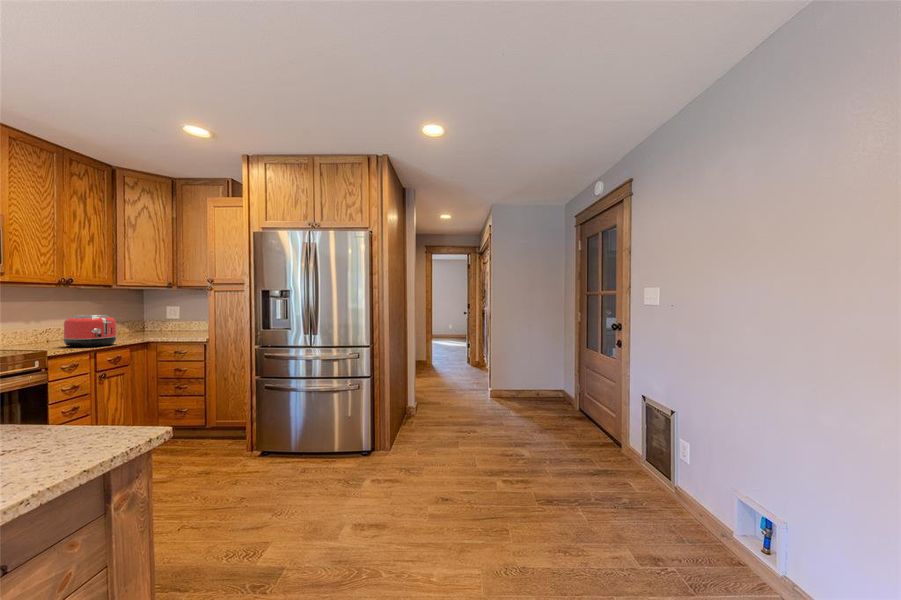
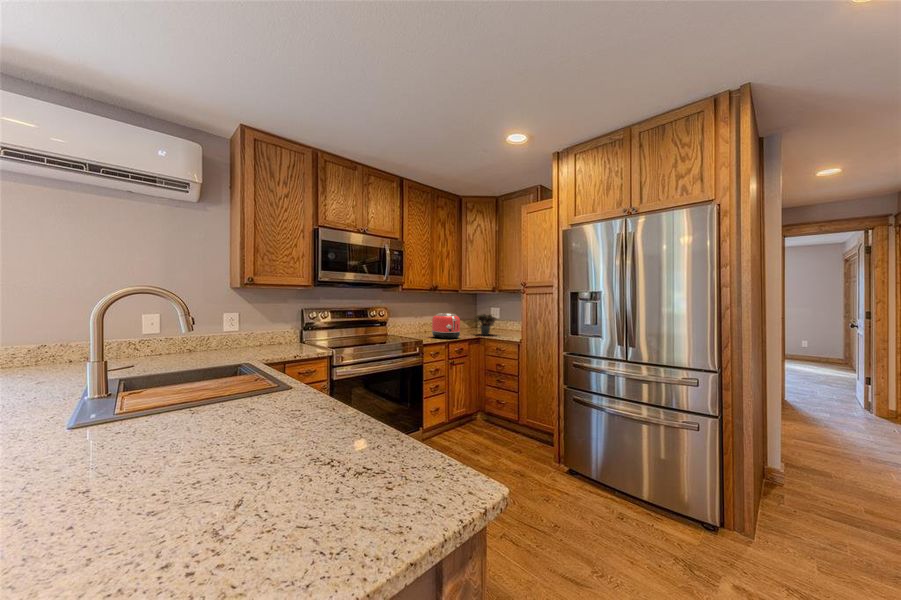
potted plant: none [132,314,180,339] -> present [472,314,496,335]

